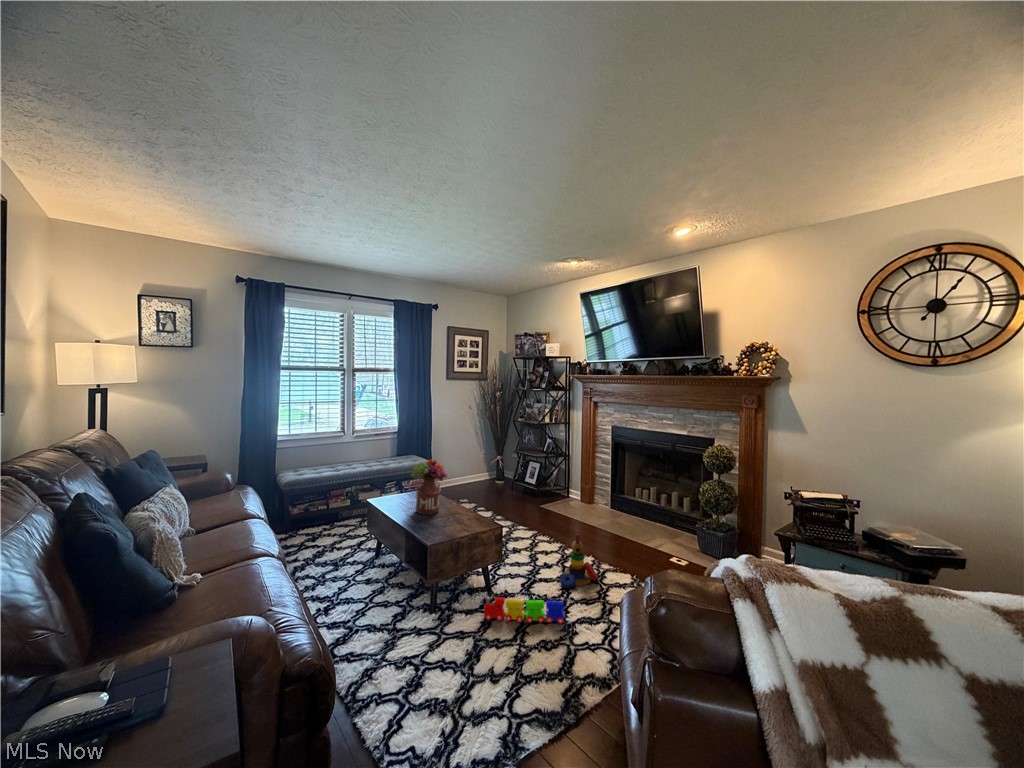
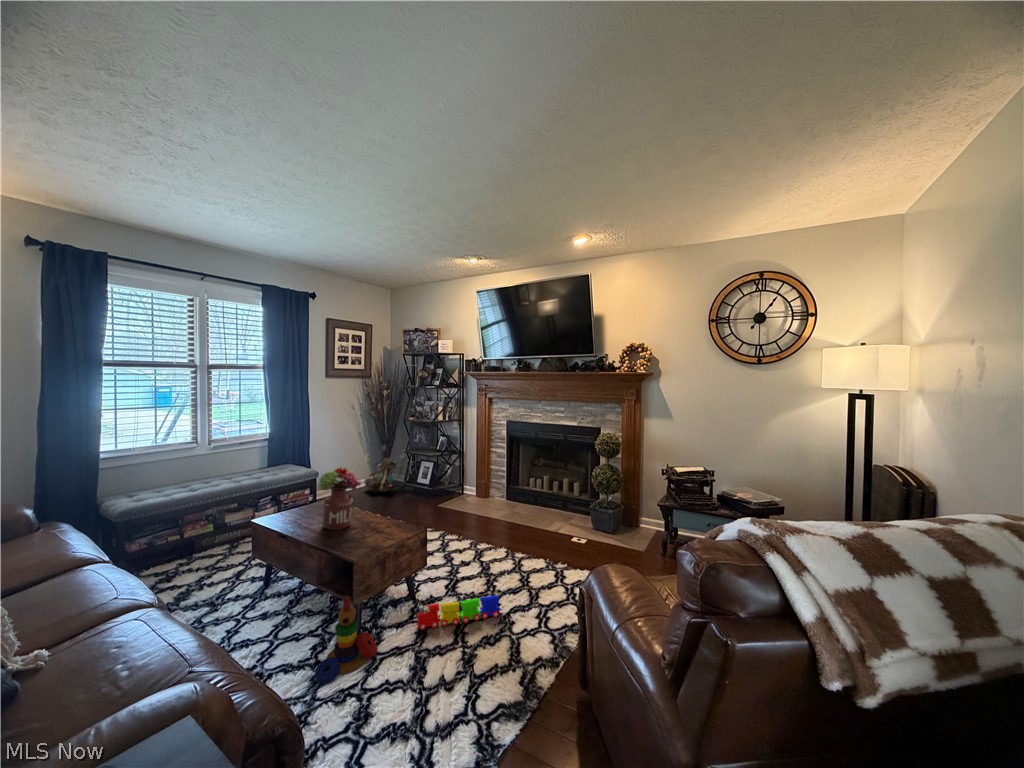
backpack: none [477,444,518,488] -> present [365,445,410,492]
stacking toy: present [560,534,597,588] -> present [315,596,377,684]

